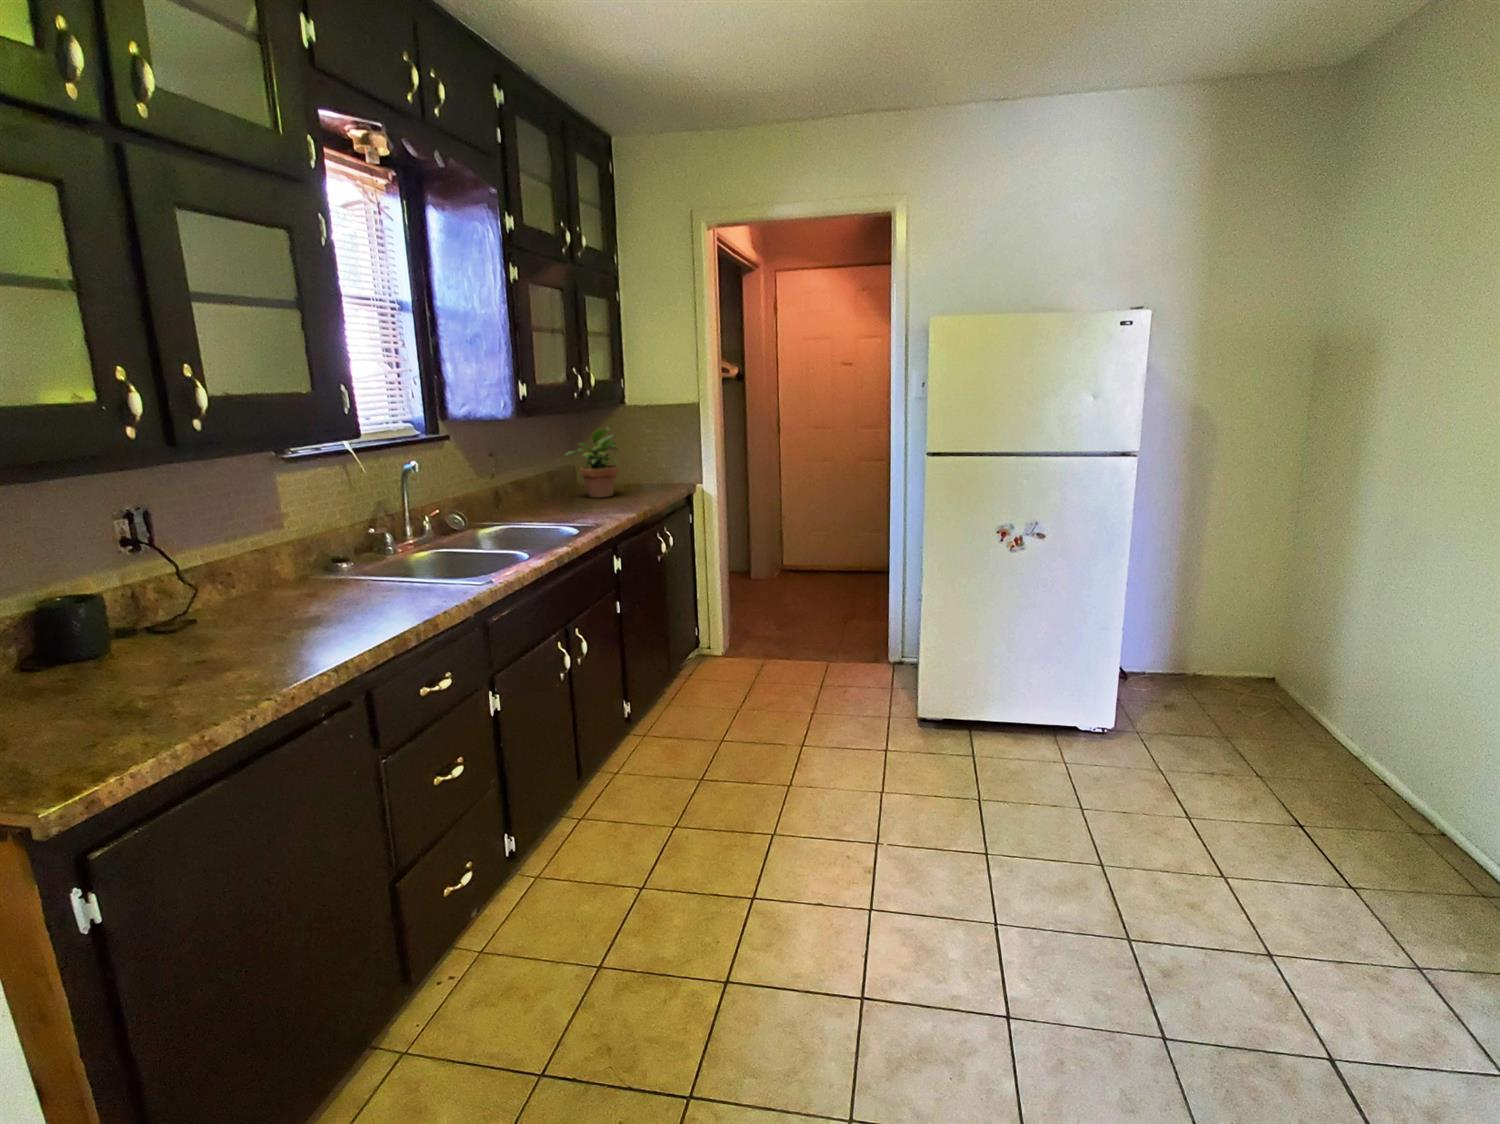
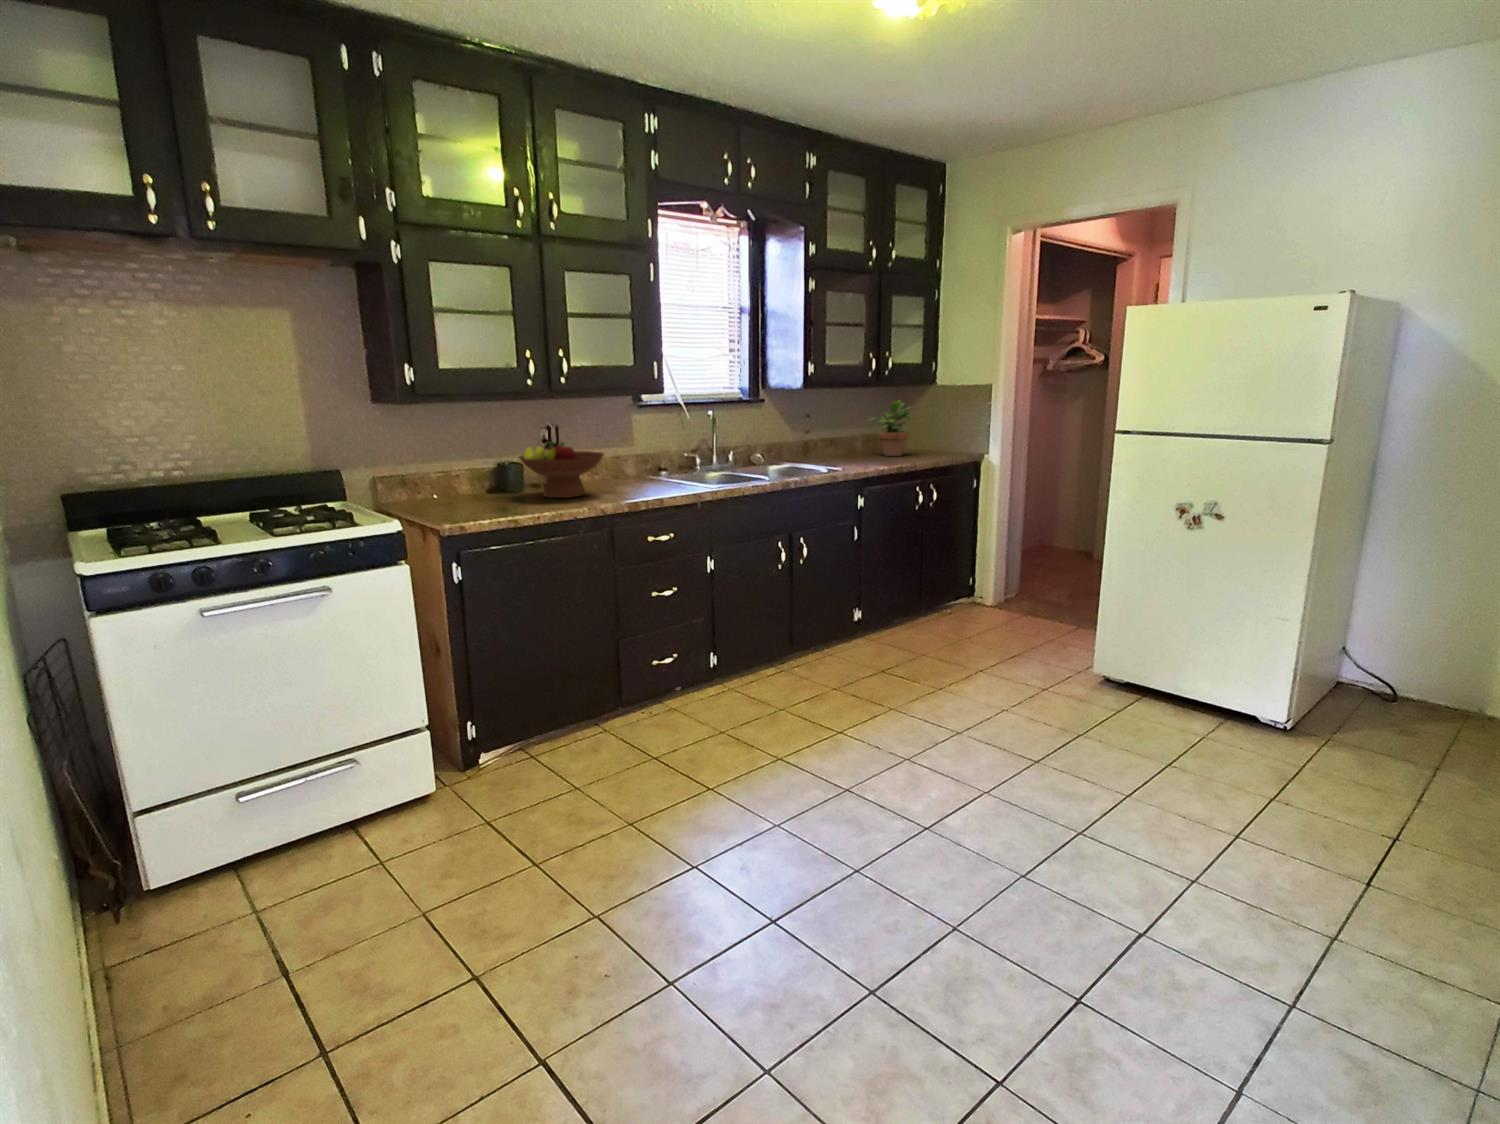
fruit bowl: none [109,545,308,658] -> present [518,441,604,498]

